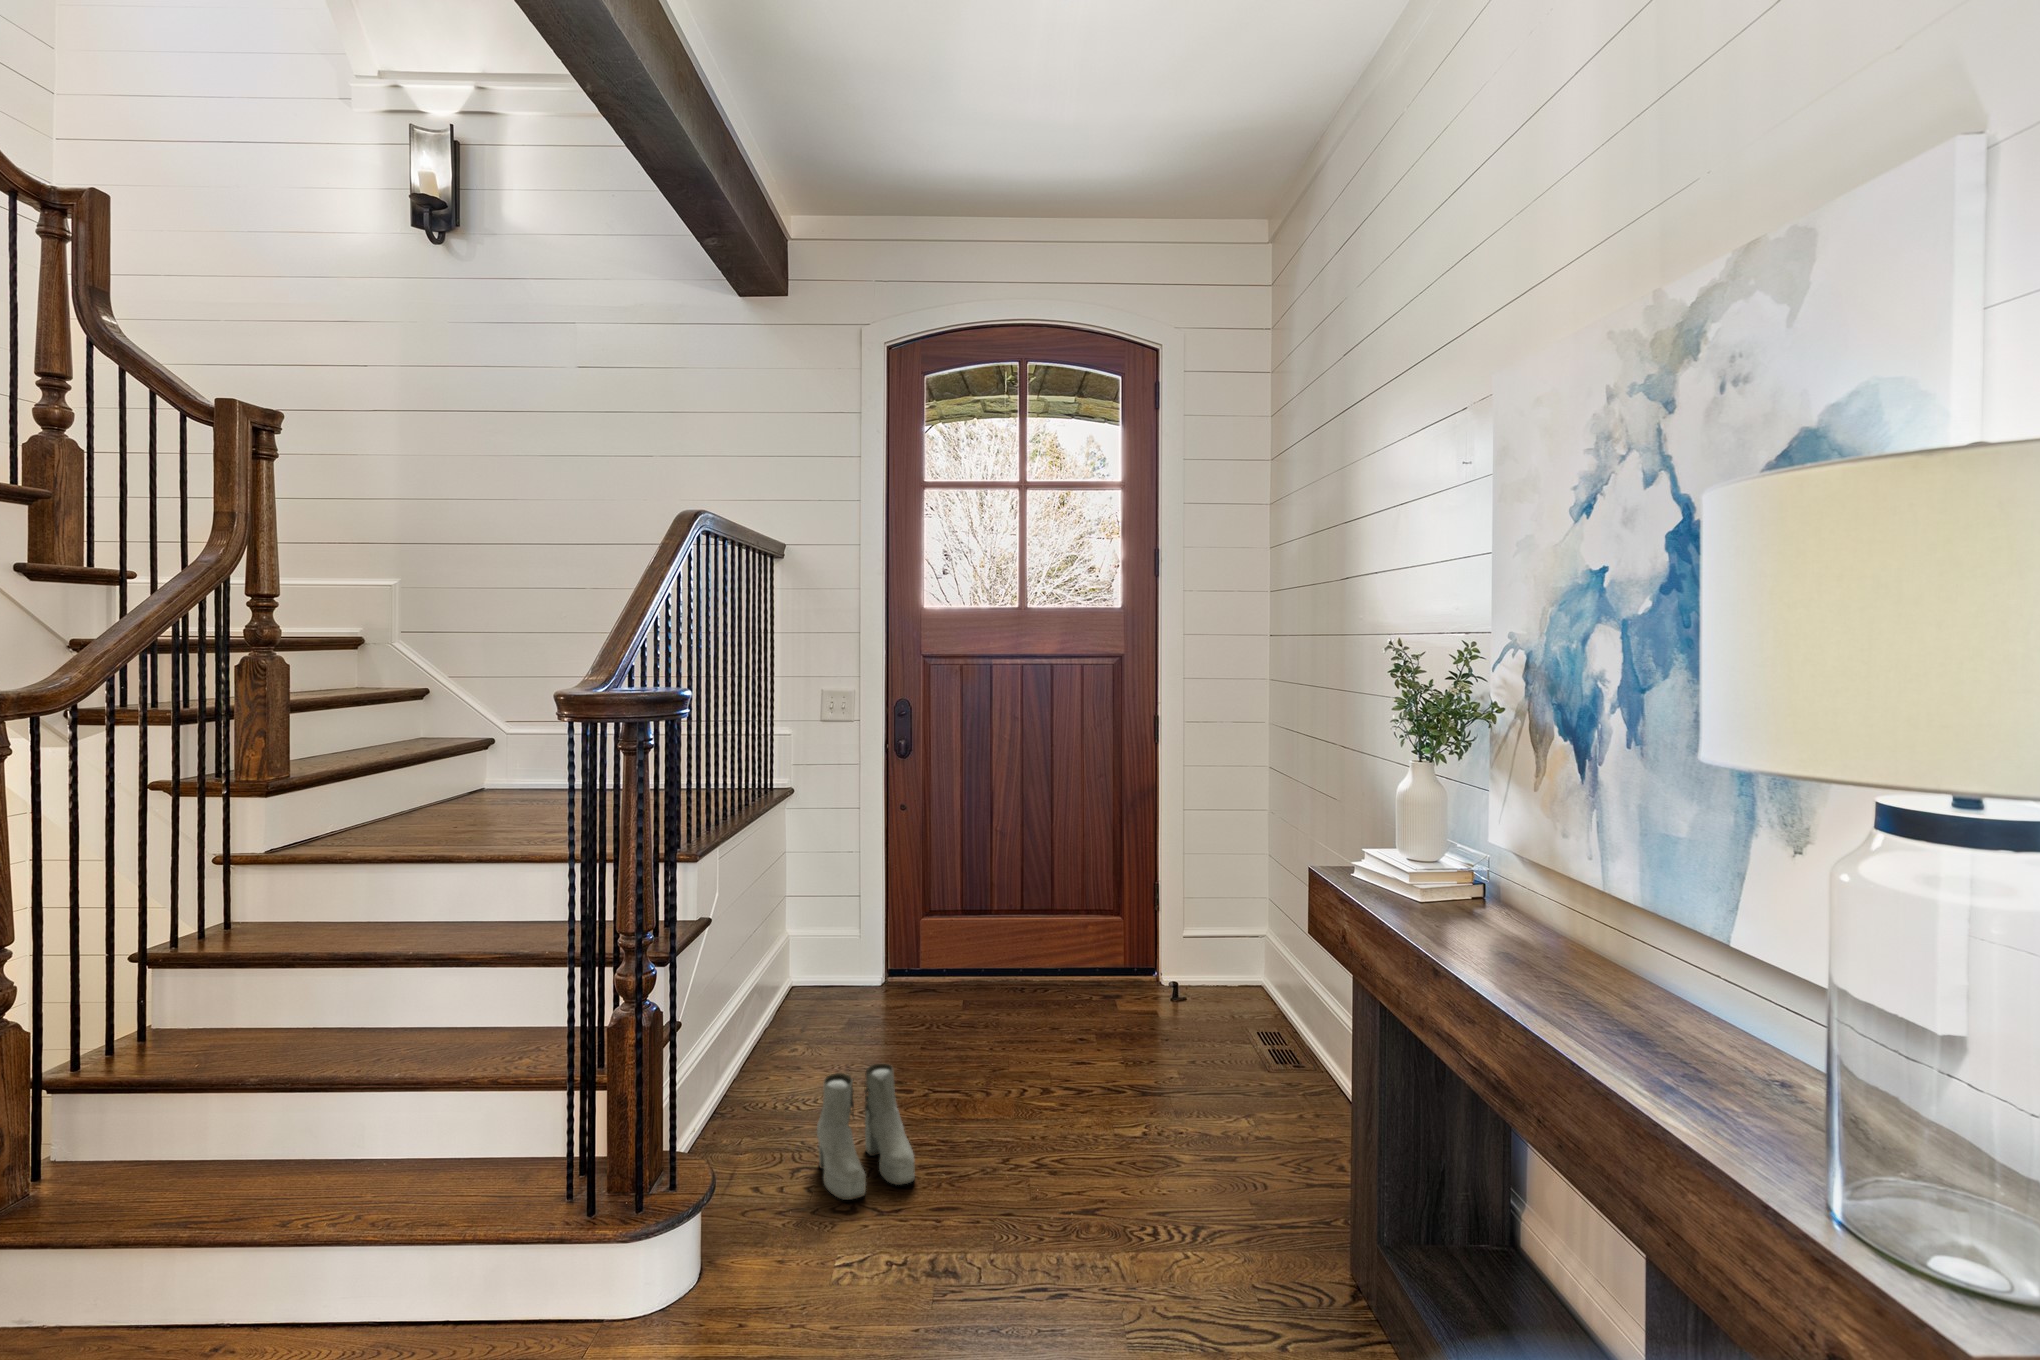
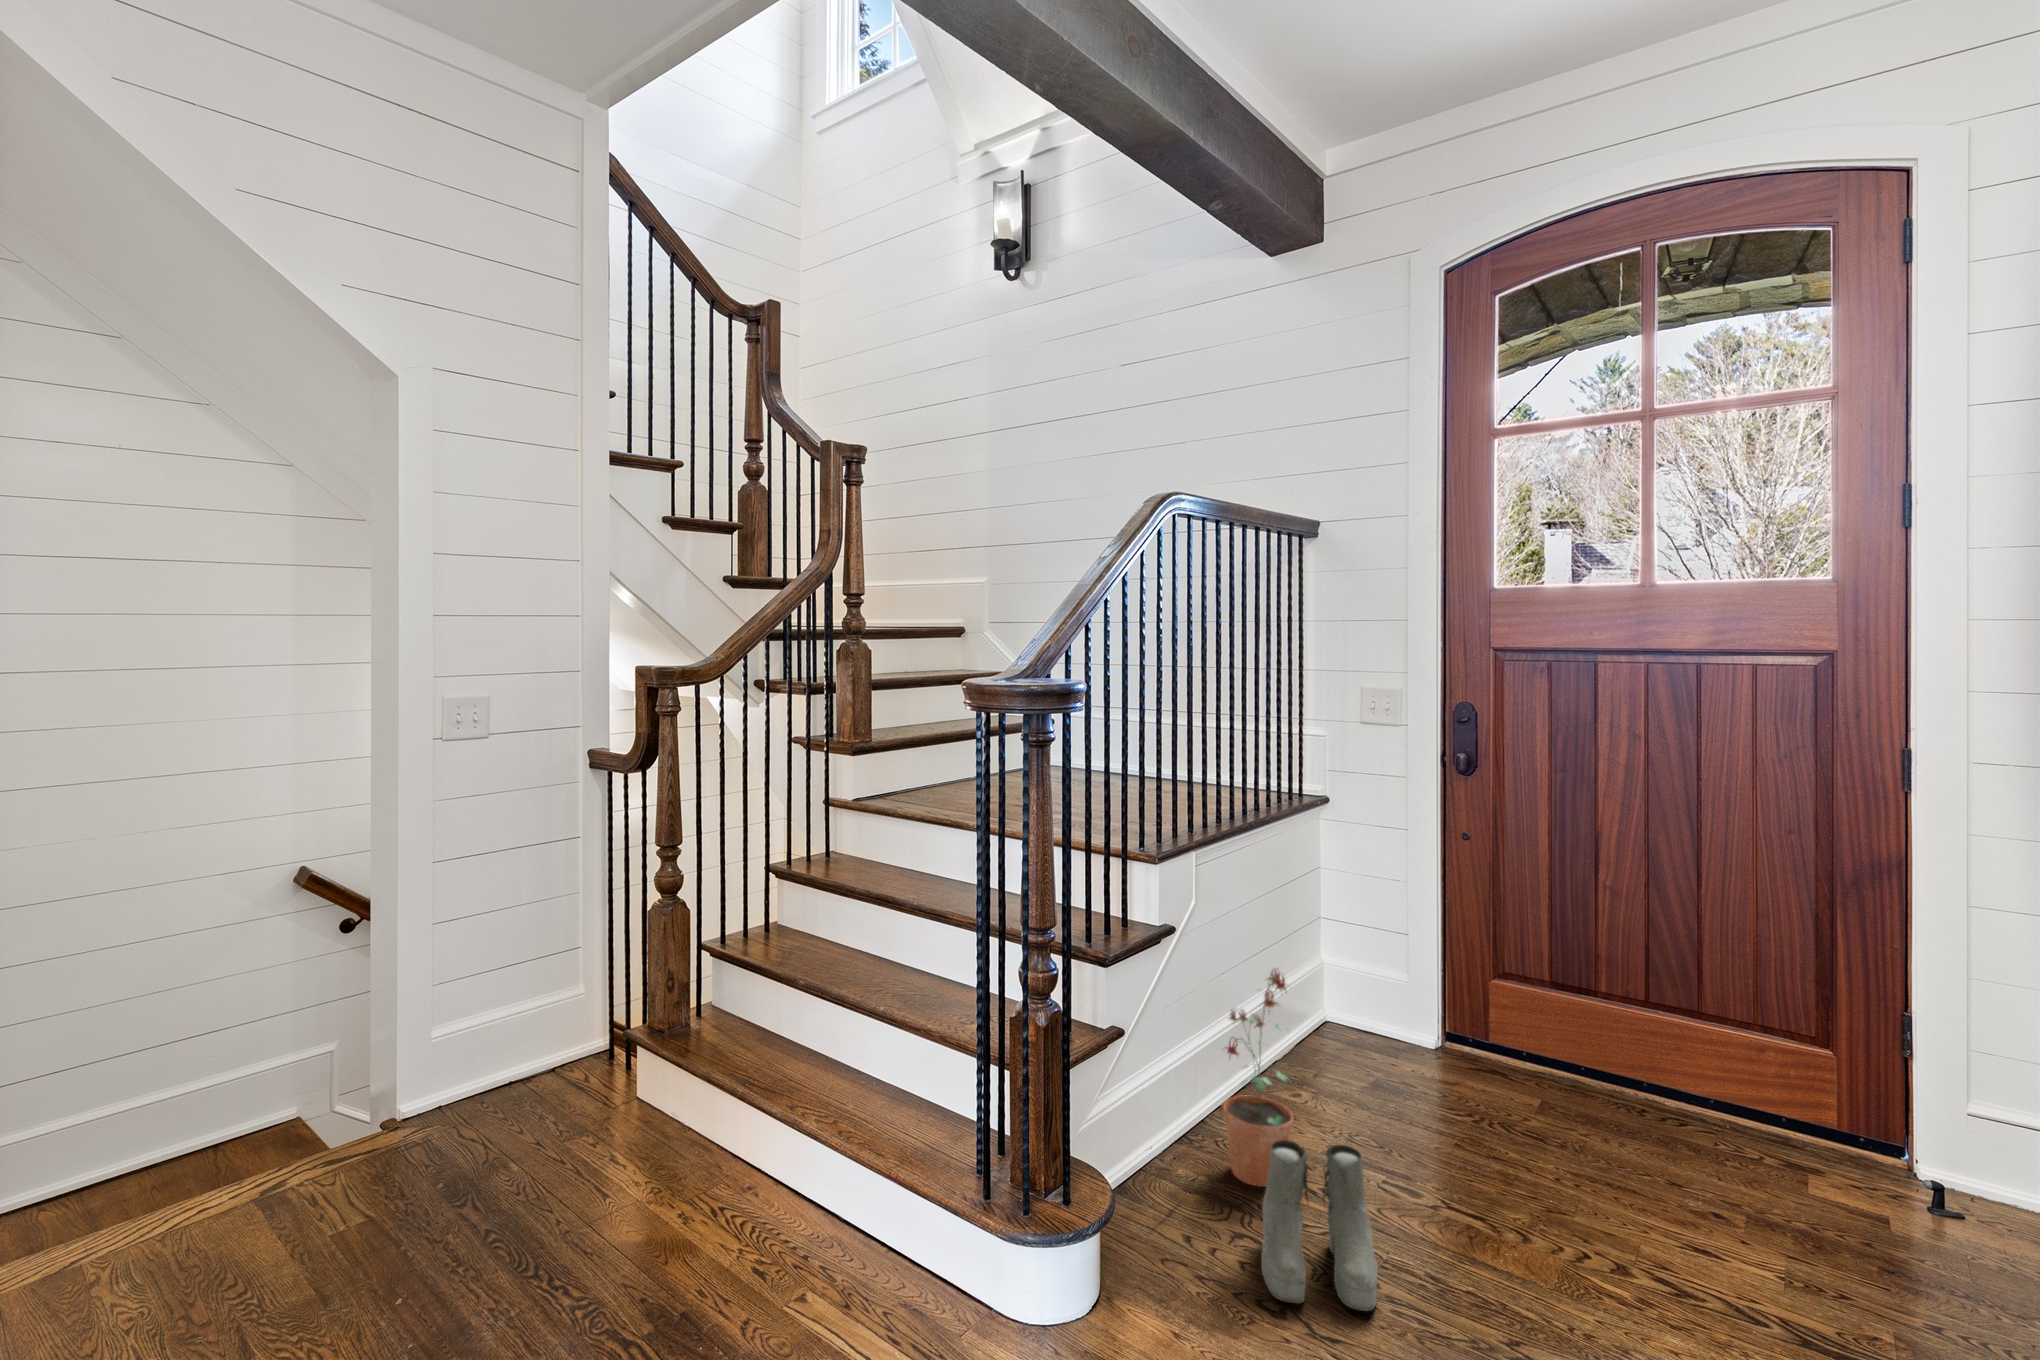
potted plant: none [751,936,820,1130] -> present [1223,969,1293,1187]

